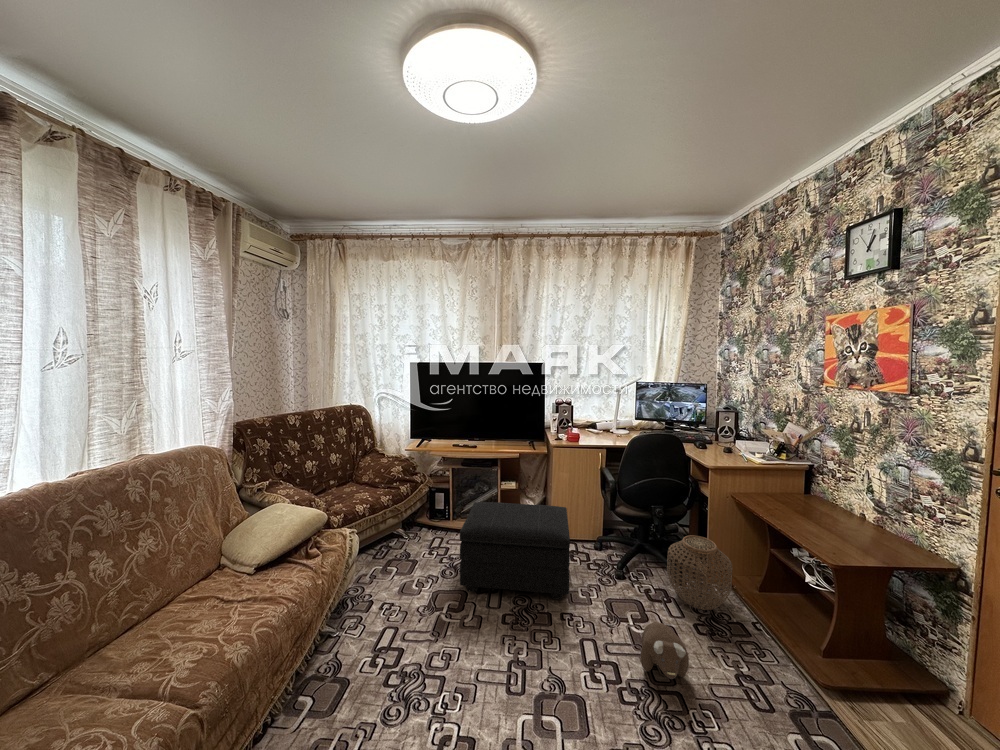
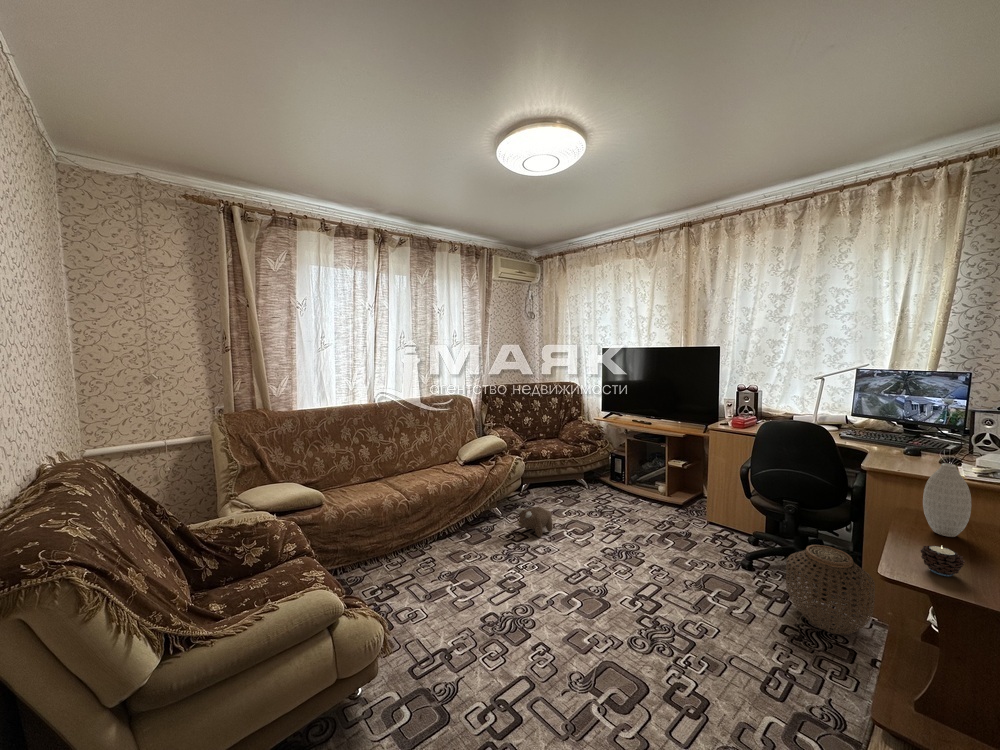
vase: none [767,456,796,509] -> present [923,463,971,537]
footstool: present [460,502,570,600] -> none [588,468,703,560]
candle: none [826,524,856,547] -> present [920,546,965,576]
plush toy: present [641,621,689,679] -> present [517,507,553,537]

